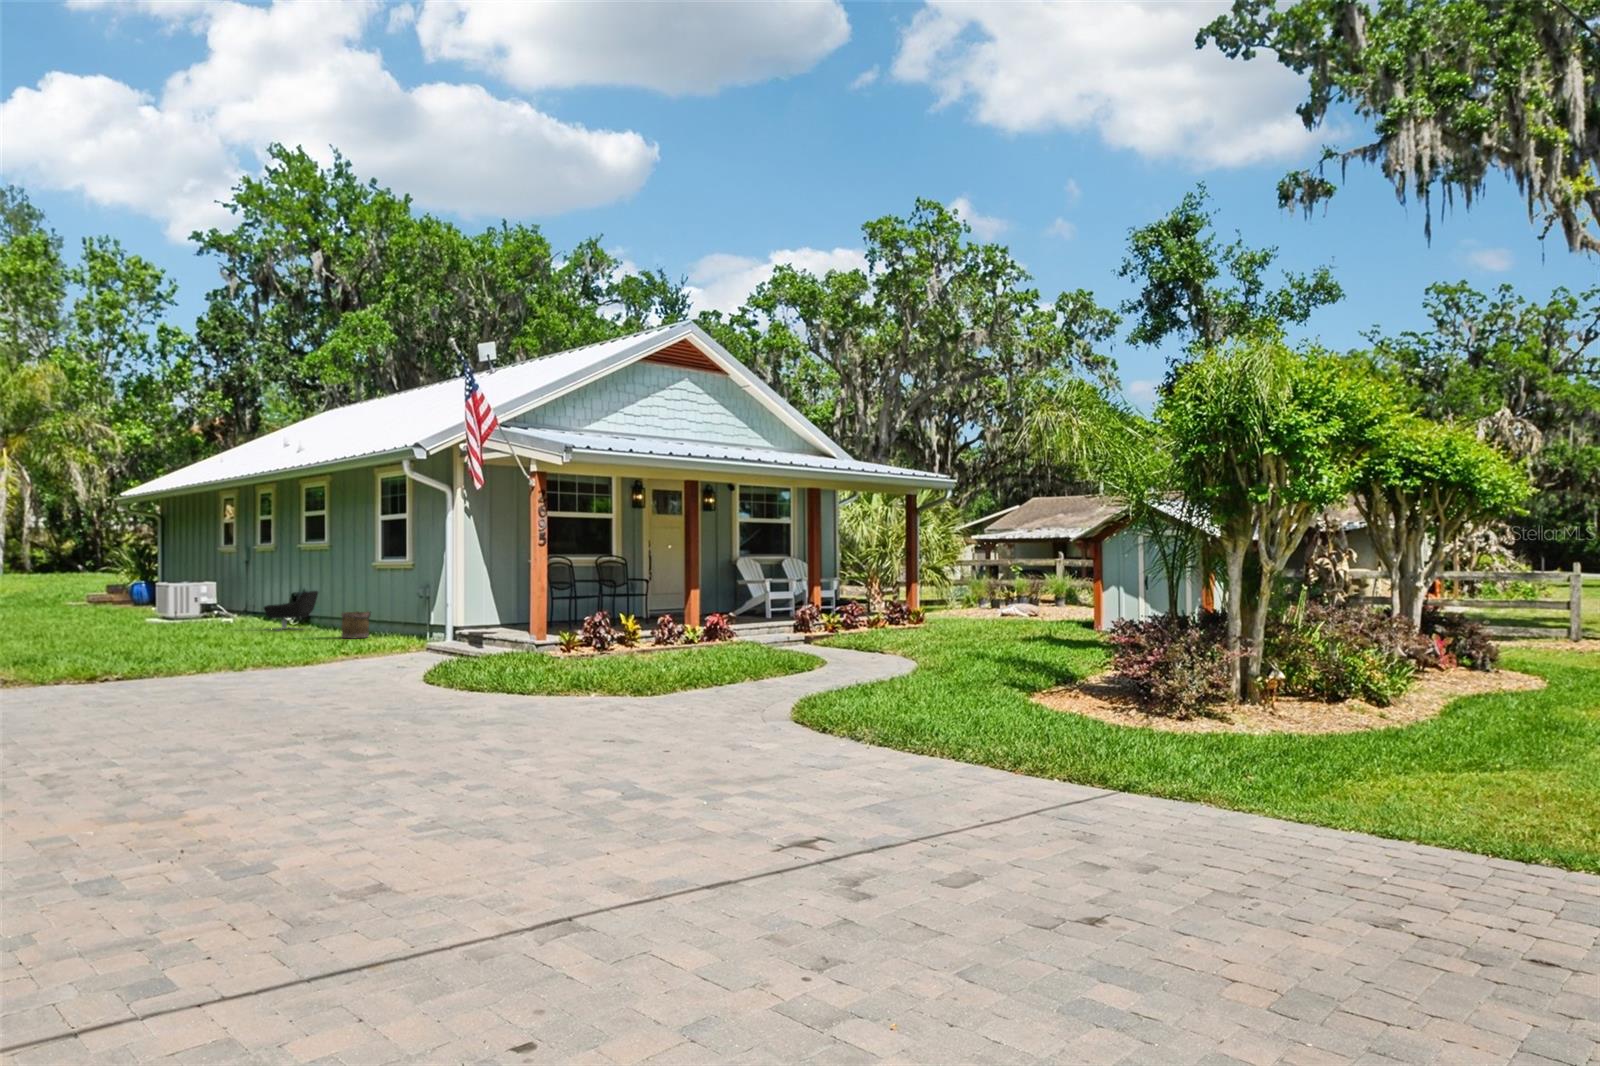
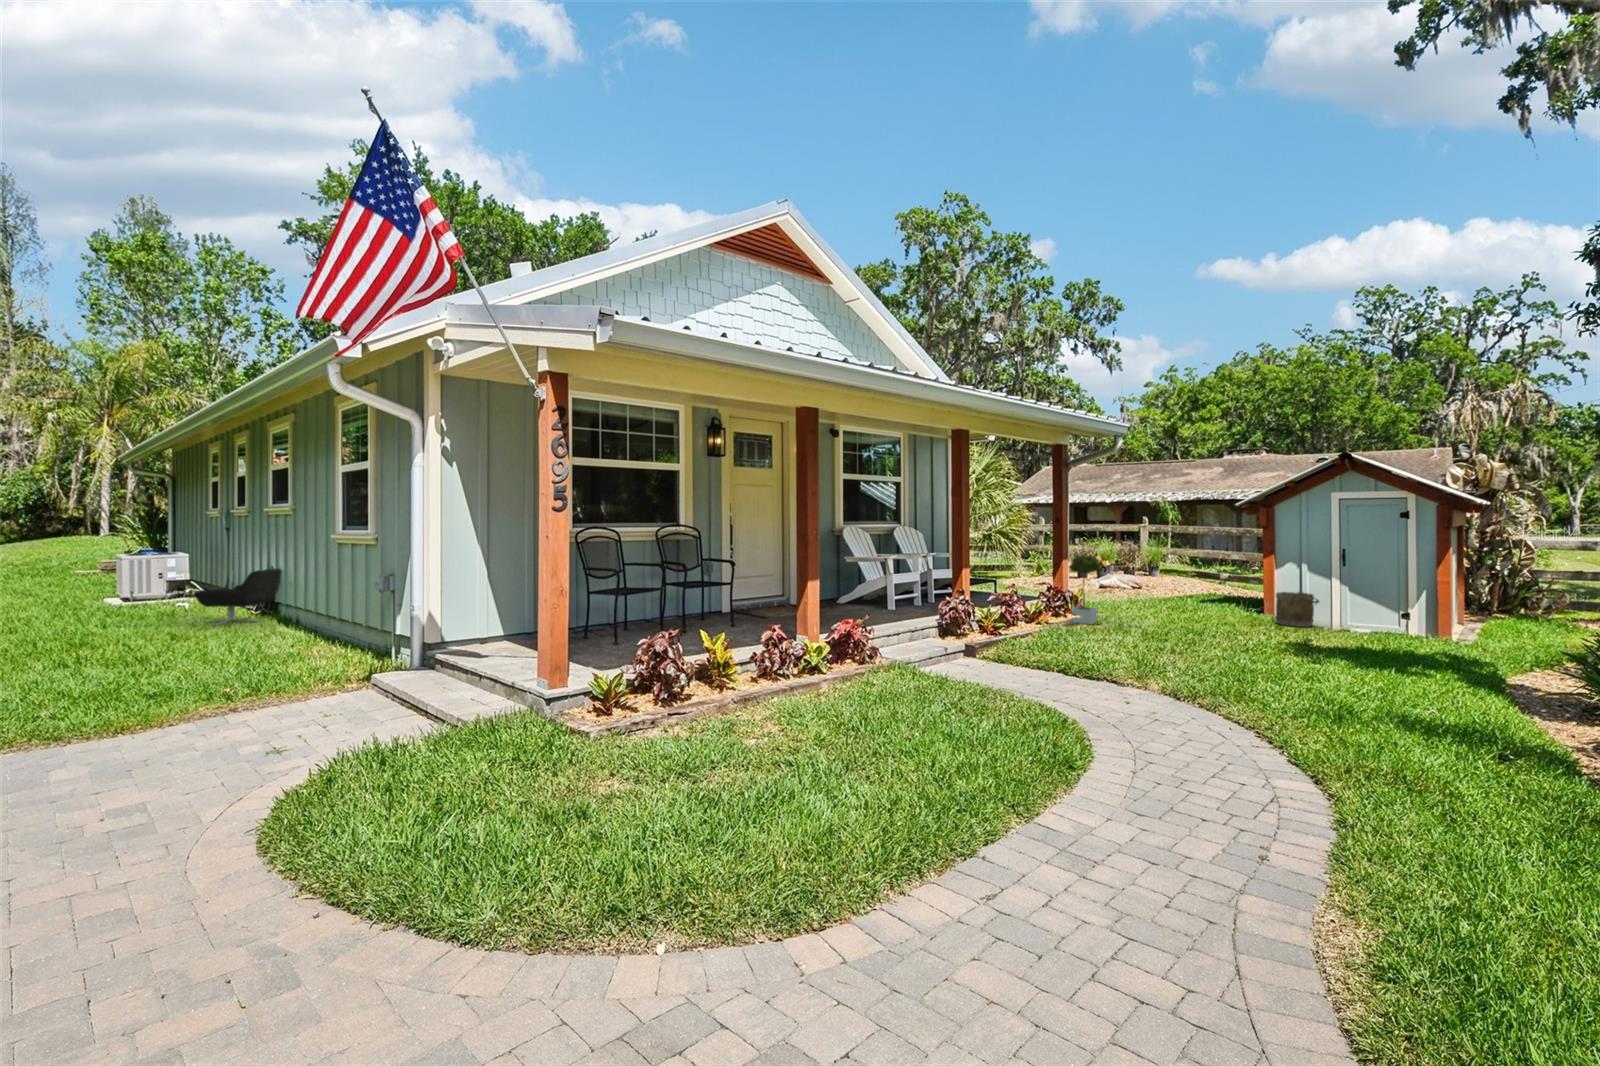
potted tree: none [905,578,928,631] -> present [1070,555,1101,624]
bucket: present [341,611,371,638] -> present [1275,592,1319,627]

